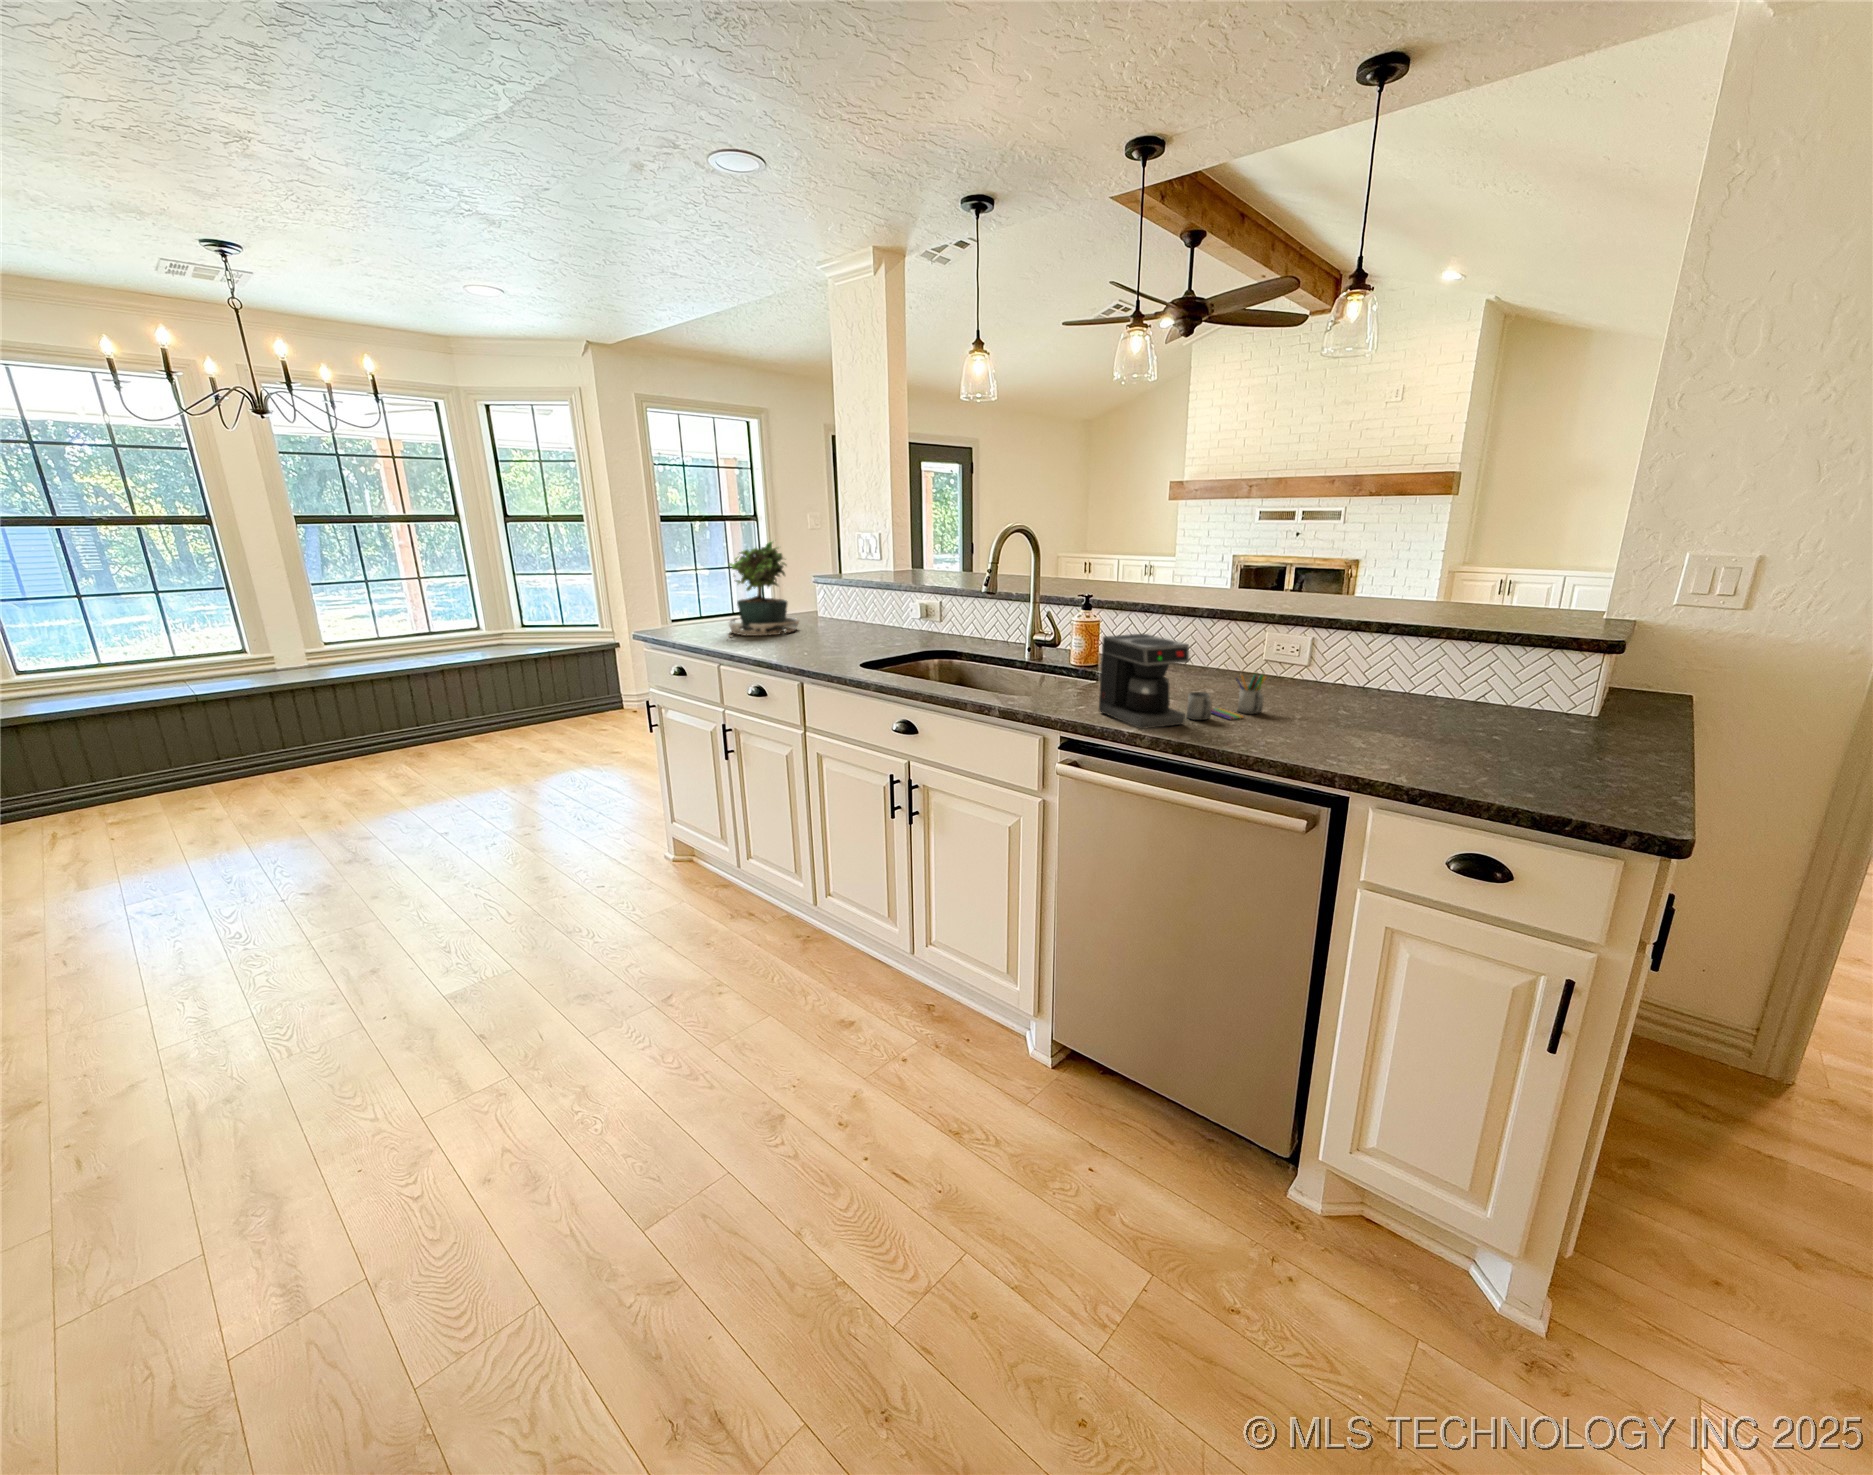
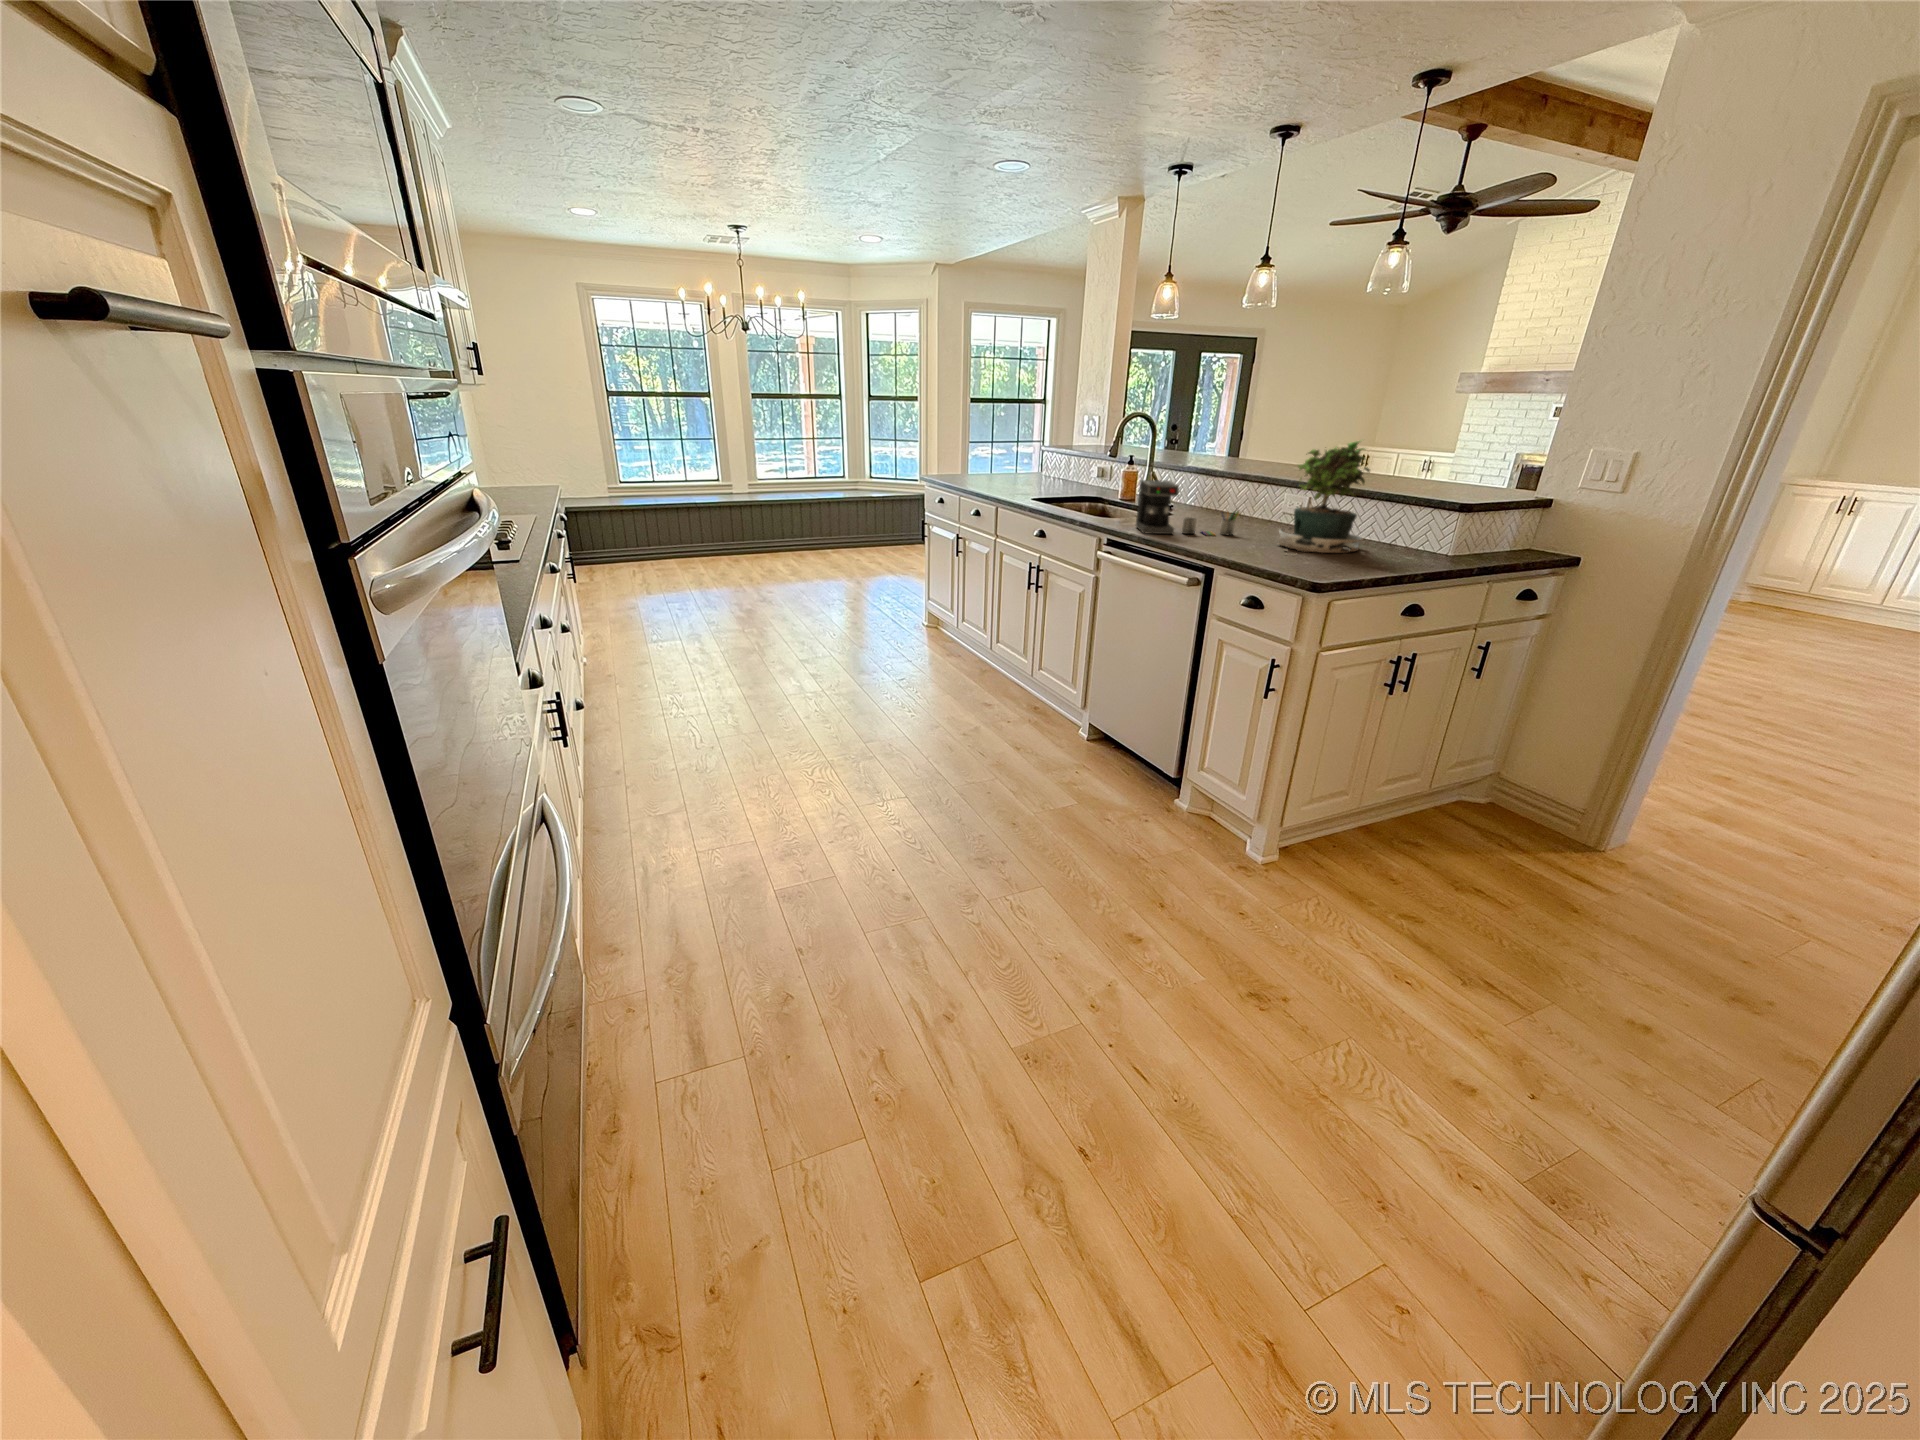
potted plant: present [729,542,799,636] -> present [1279,441,1370,553]

